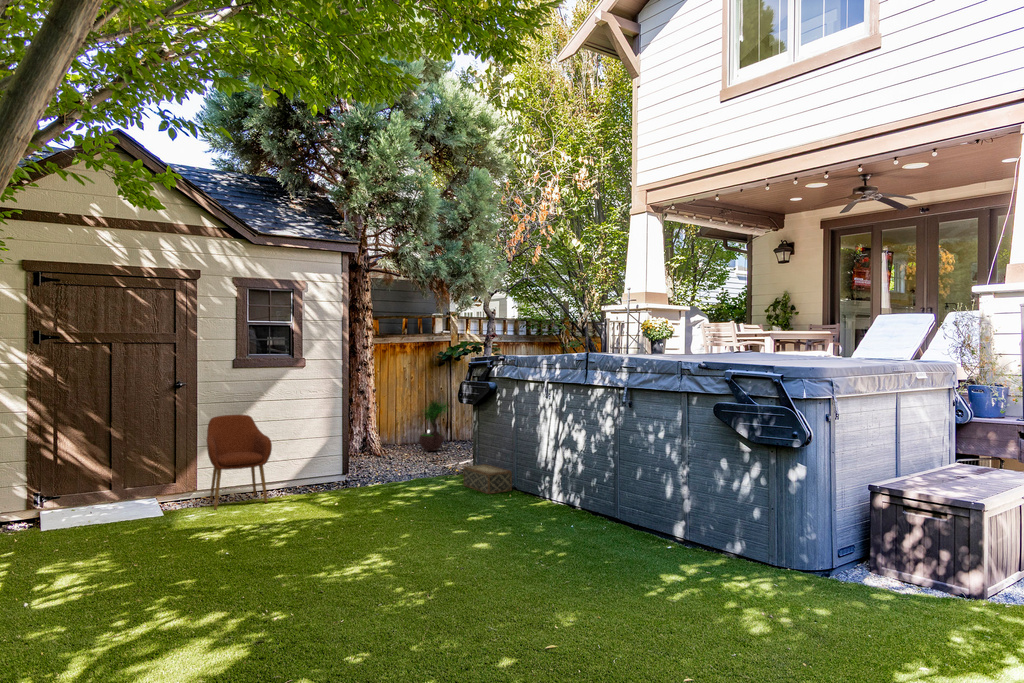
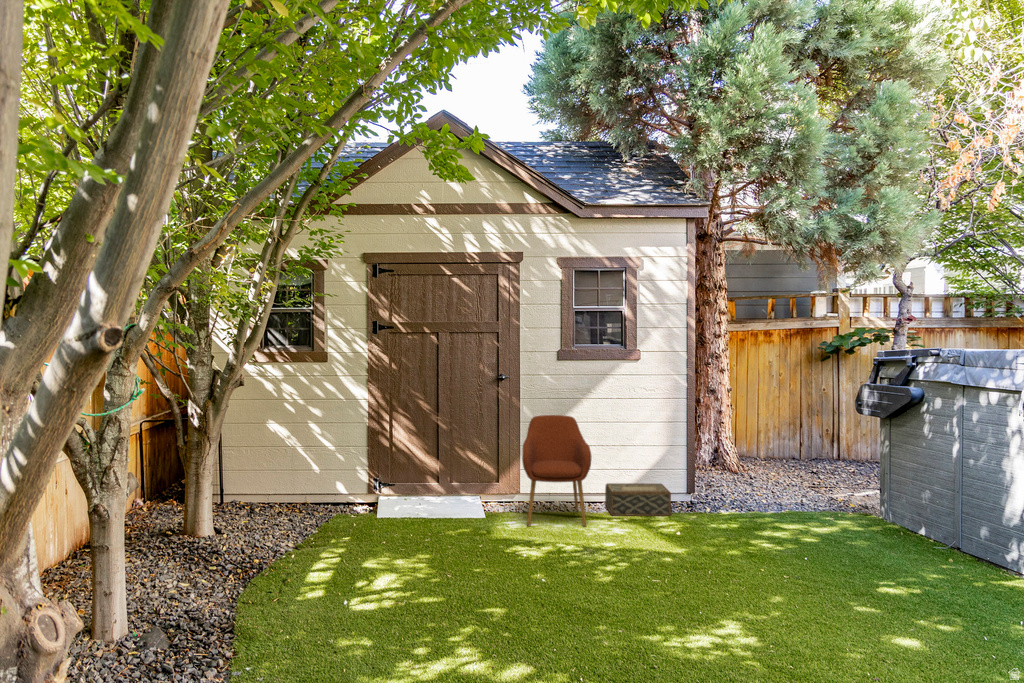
potted tree: present [419,401,446,451] -> none [791,400,837,471]
woven basket: present [463,464,512,494] -> present [605,483,671,516]

